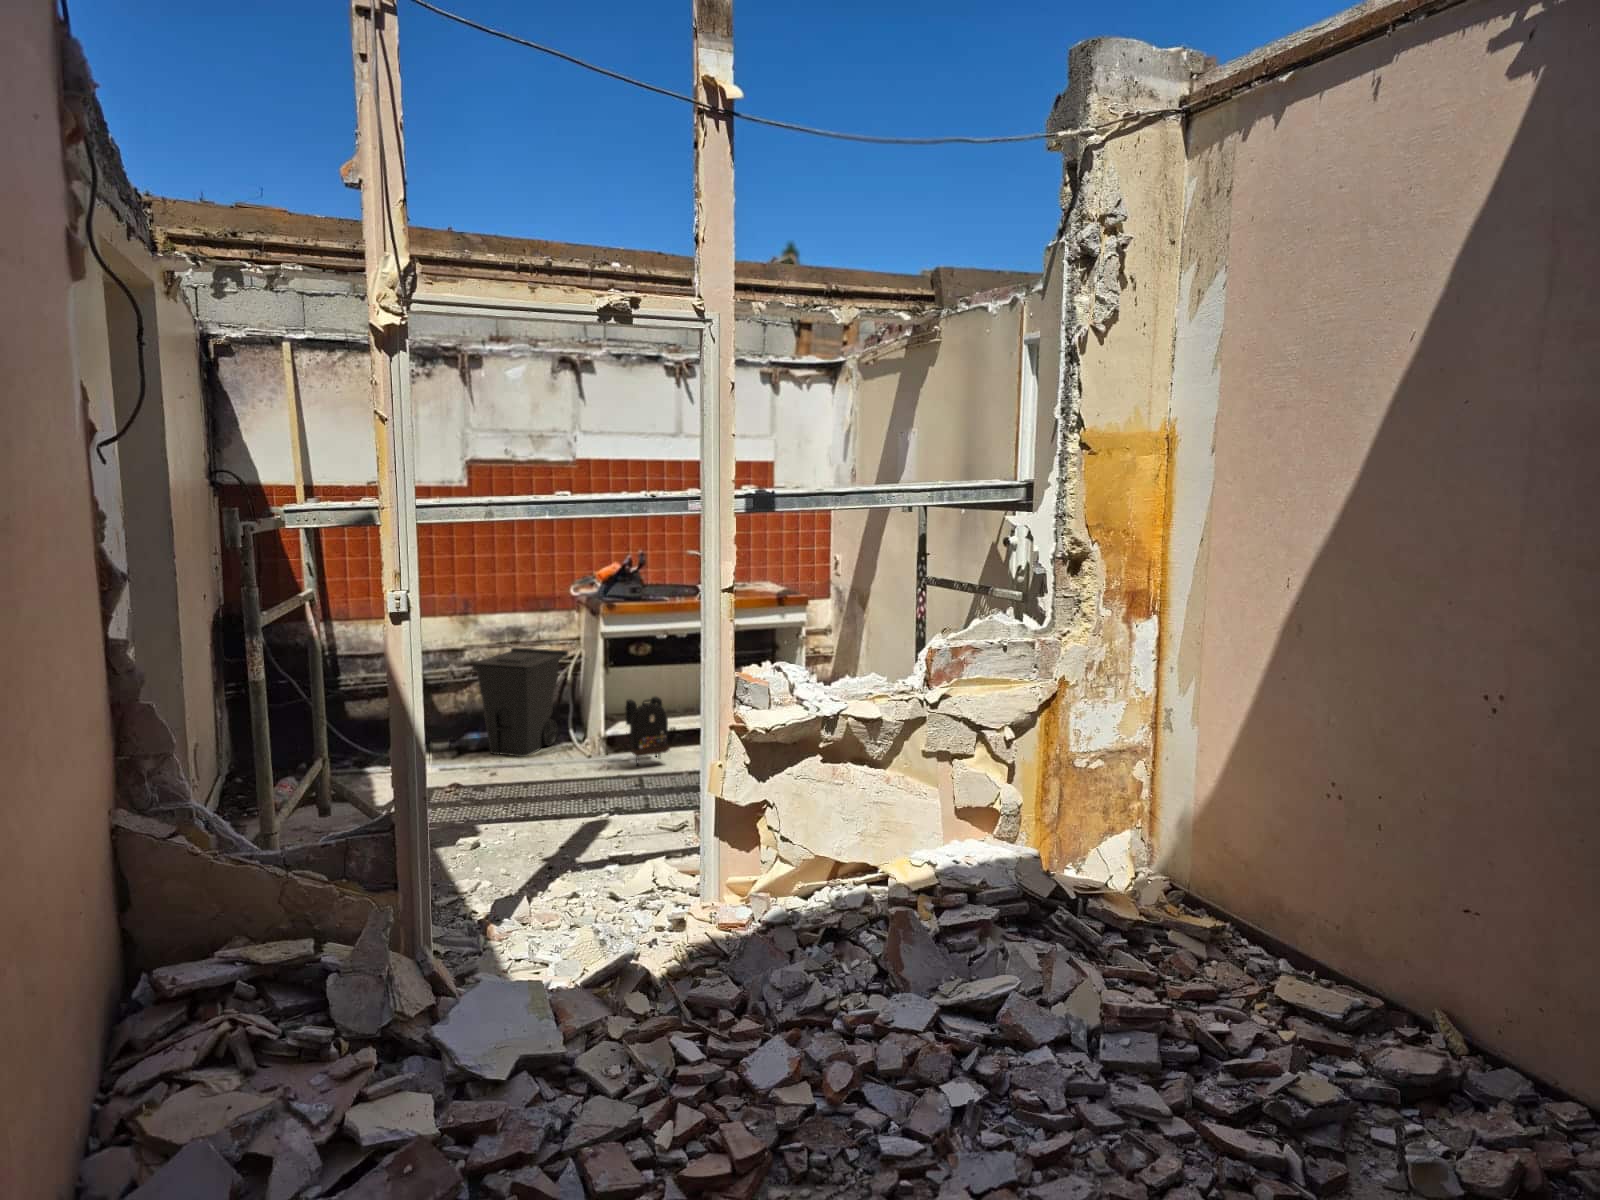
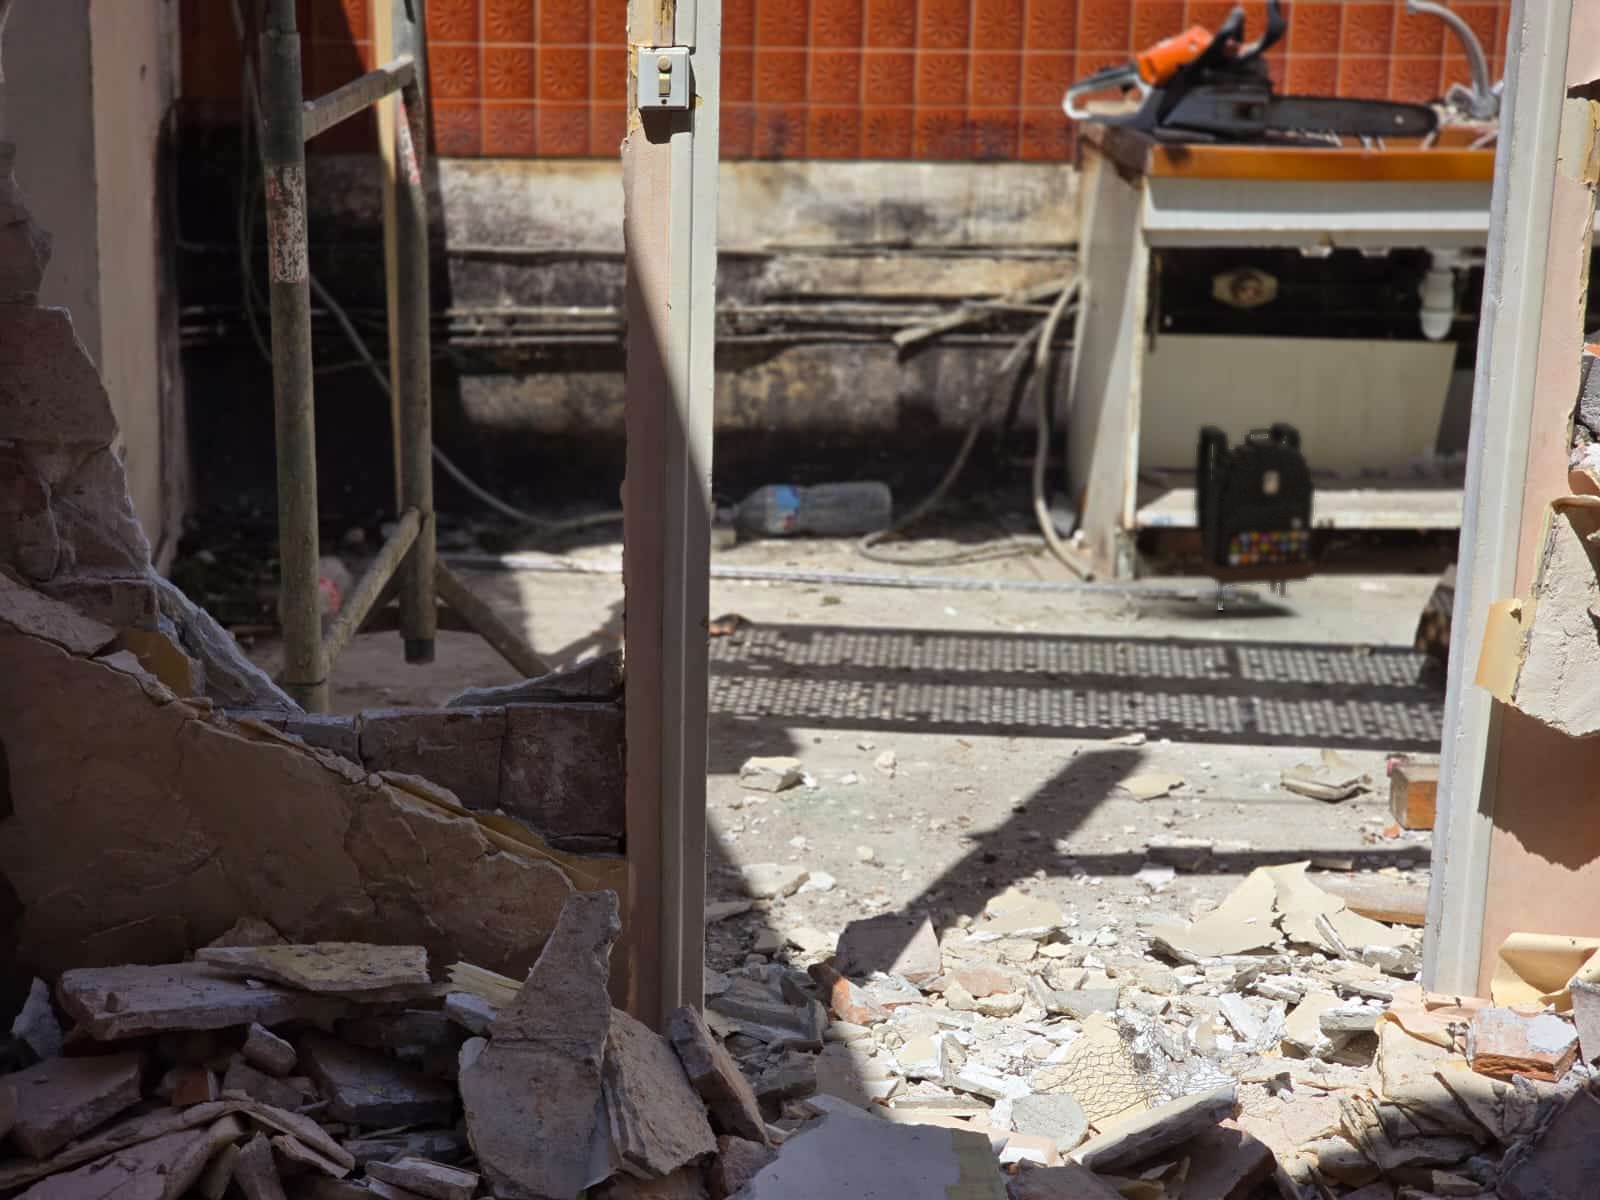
trash can: present [472,648,568,757] -> none [791,267,1044,561]

